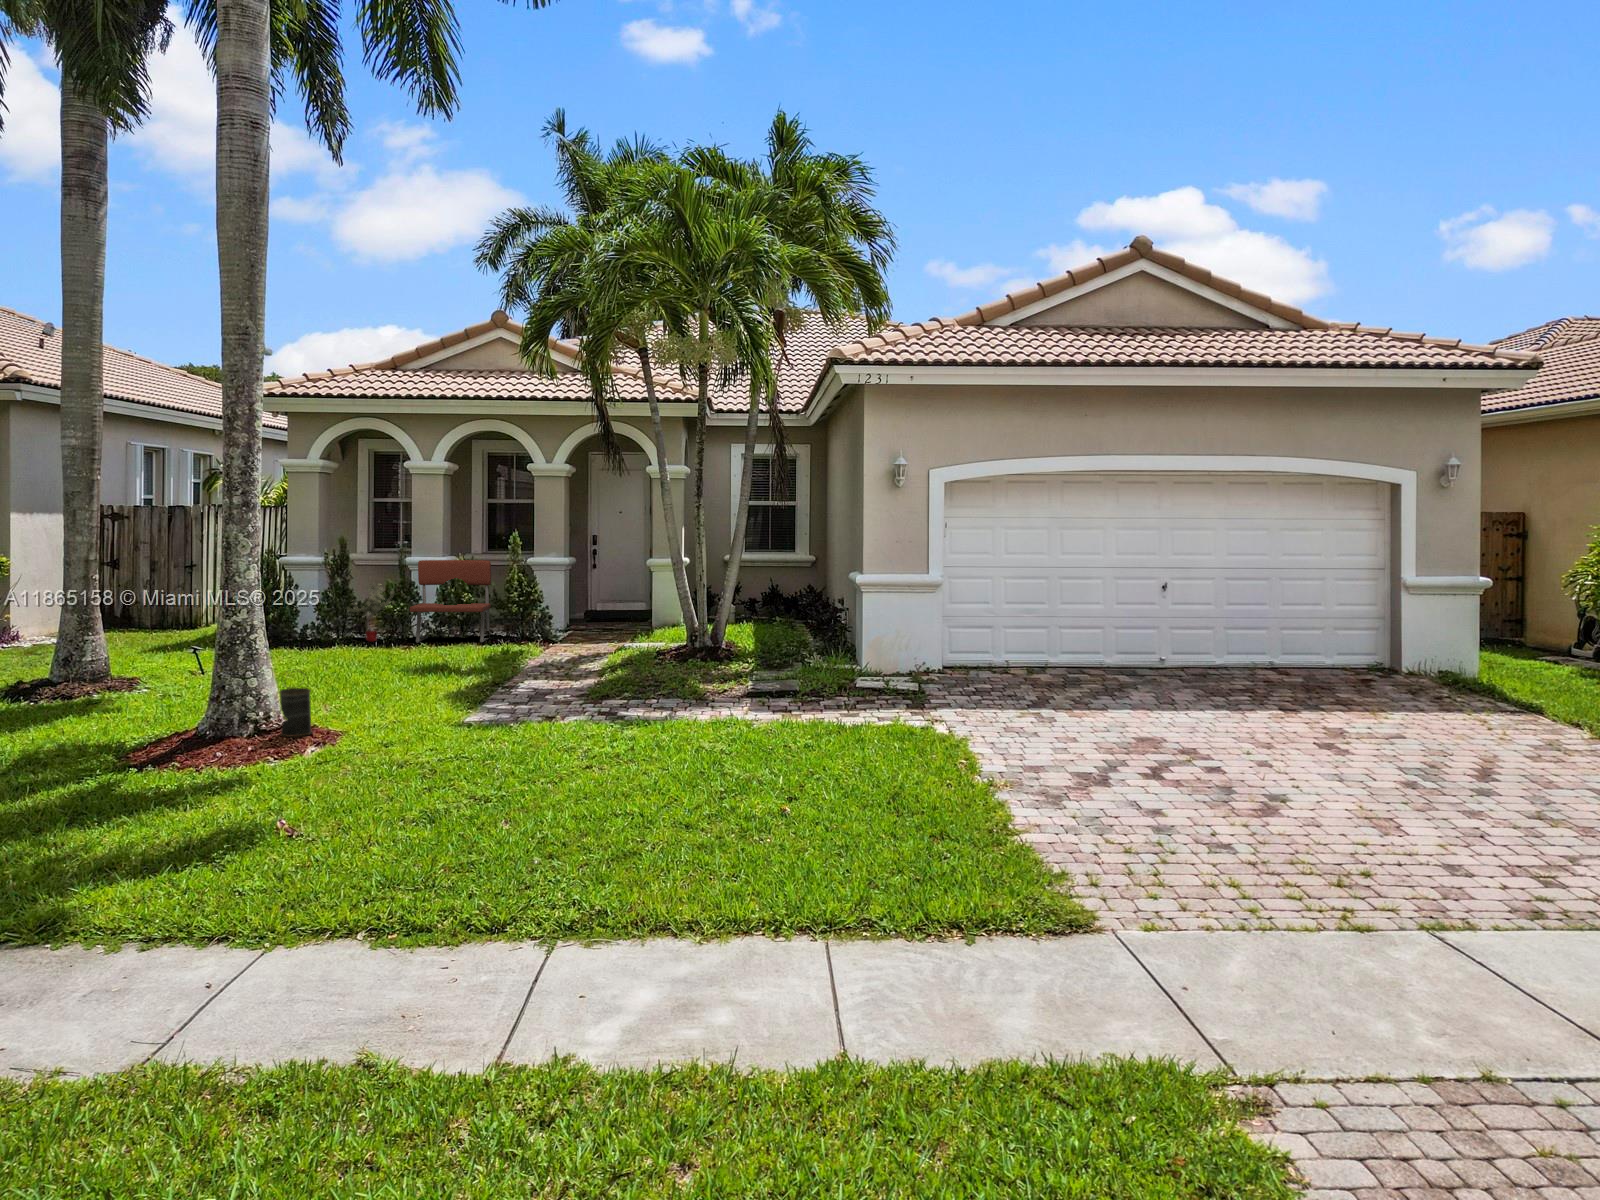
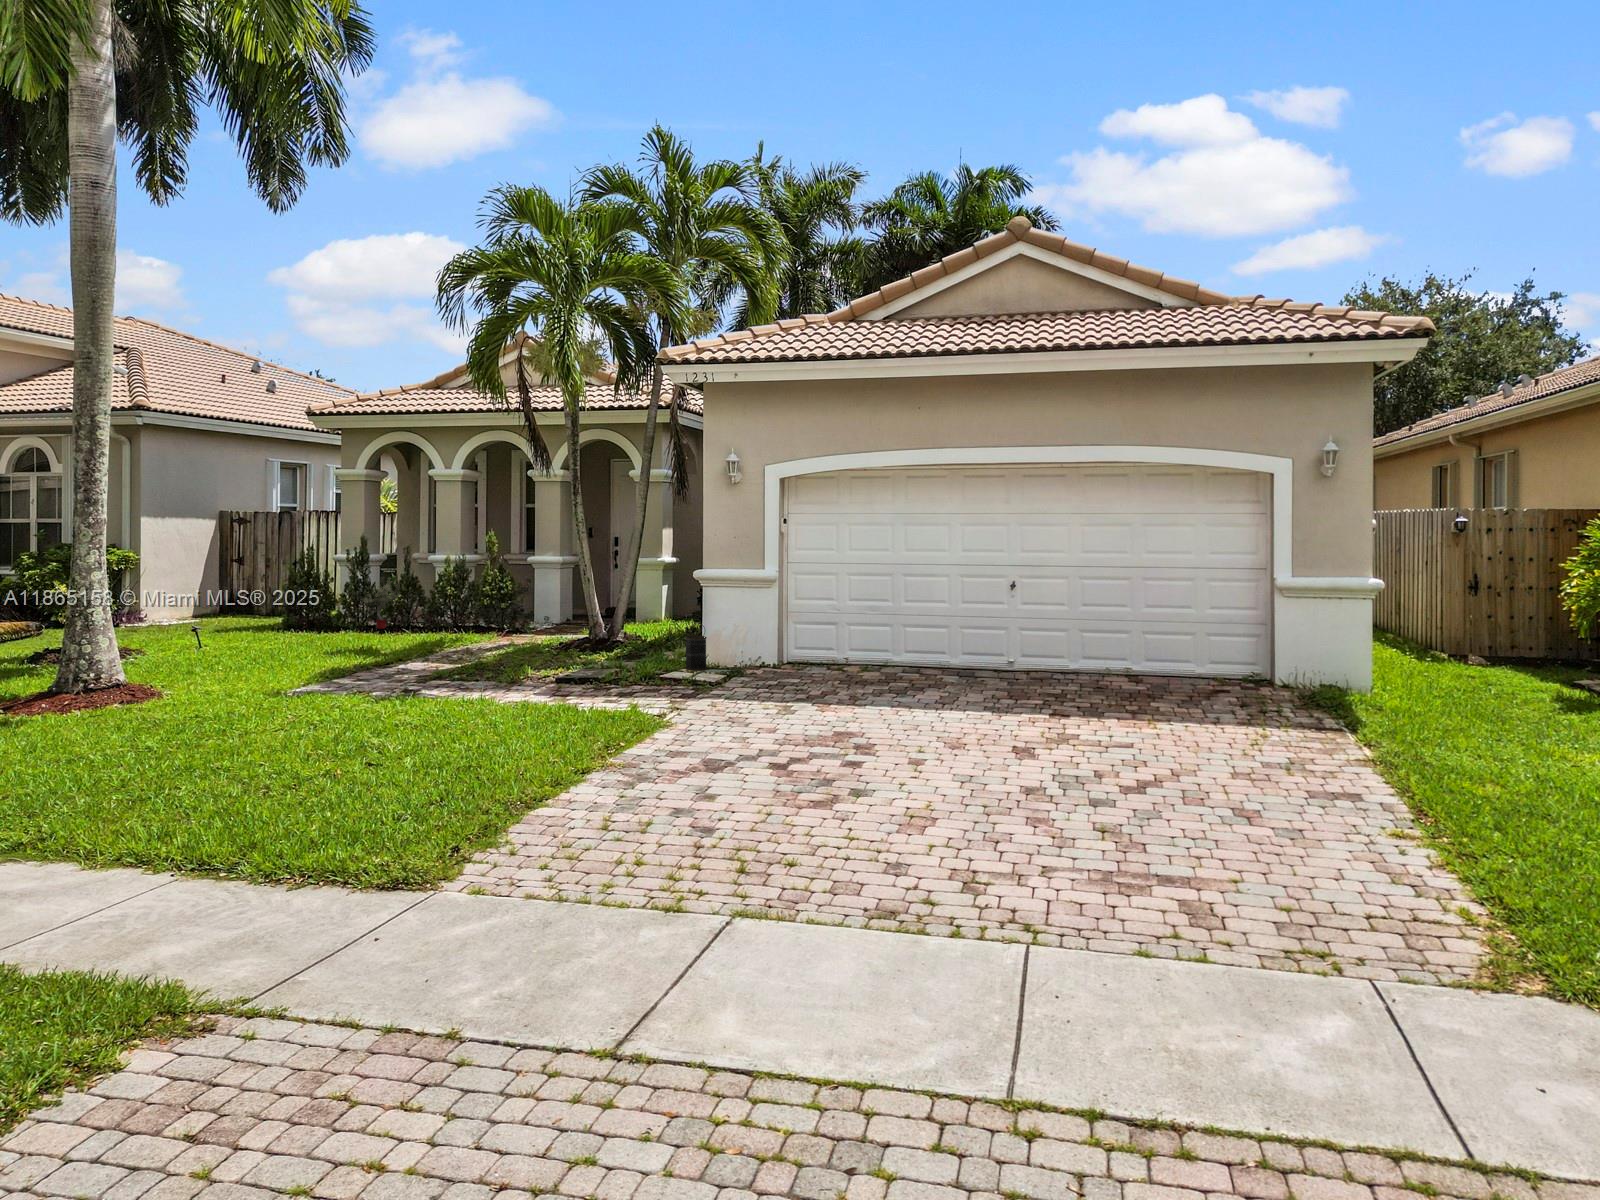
bench: present [410,560,491,643] -> none [404,558,481,632]
basket: present [279,670,312,737] -> present [685,622,707,670]

